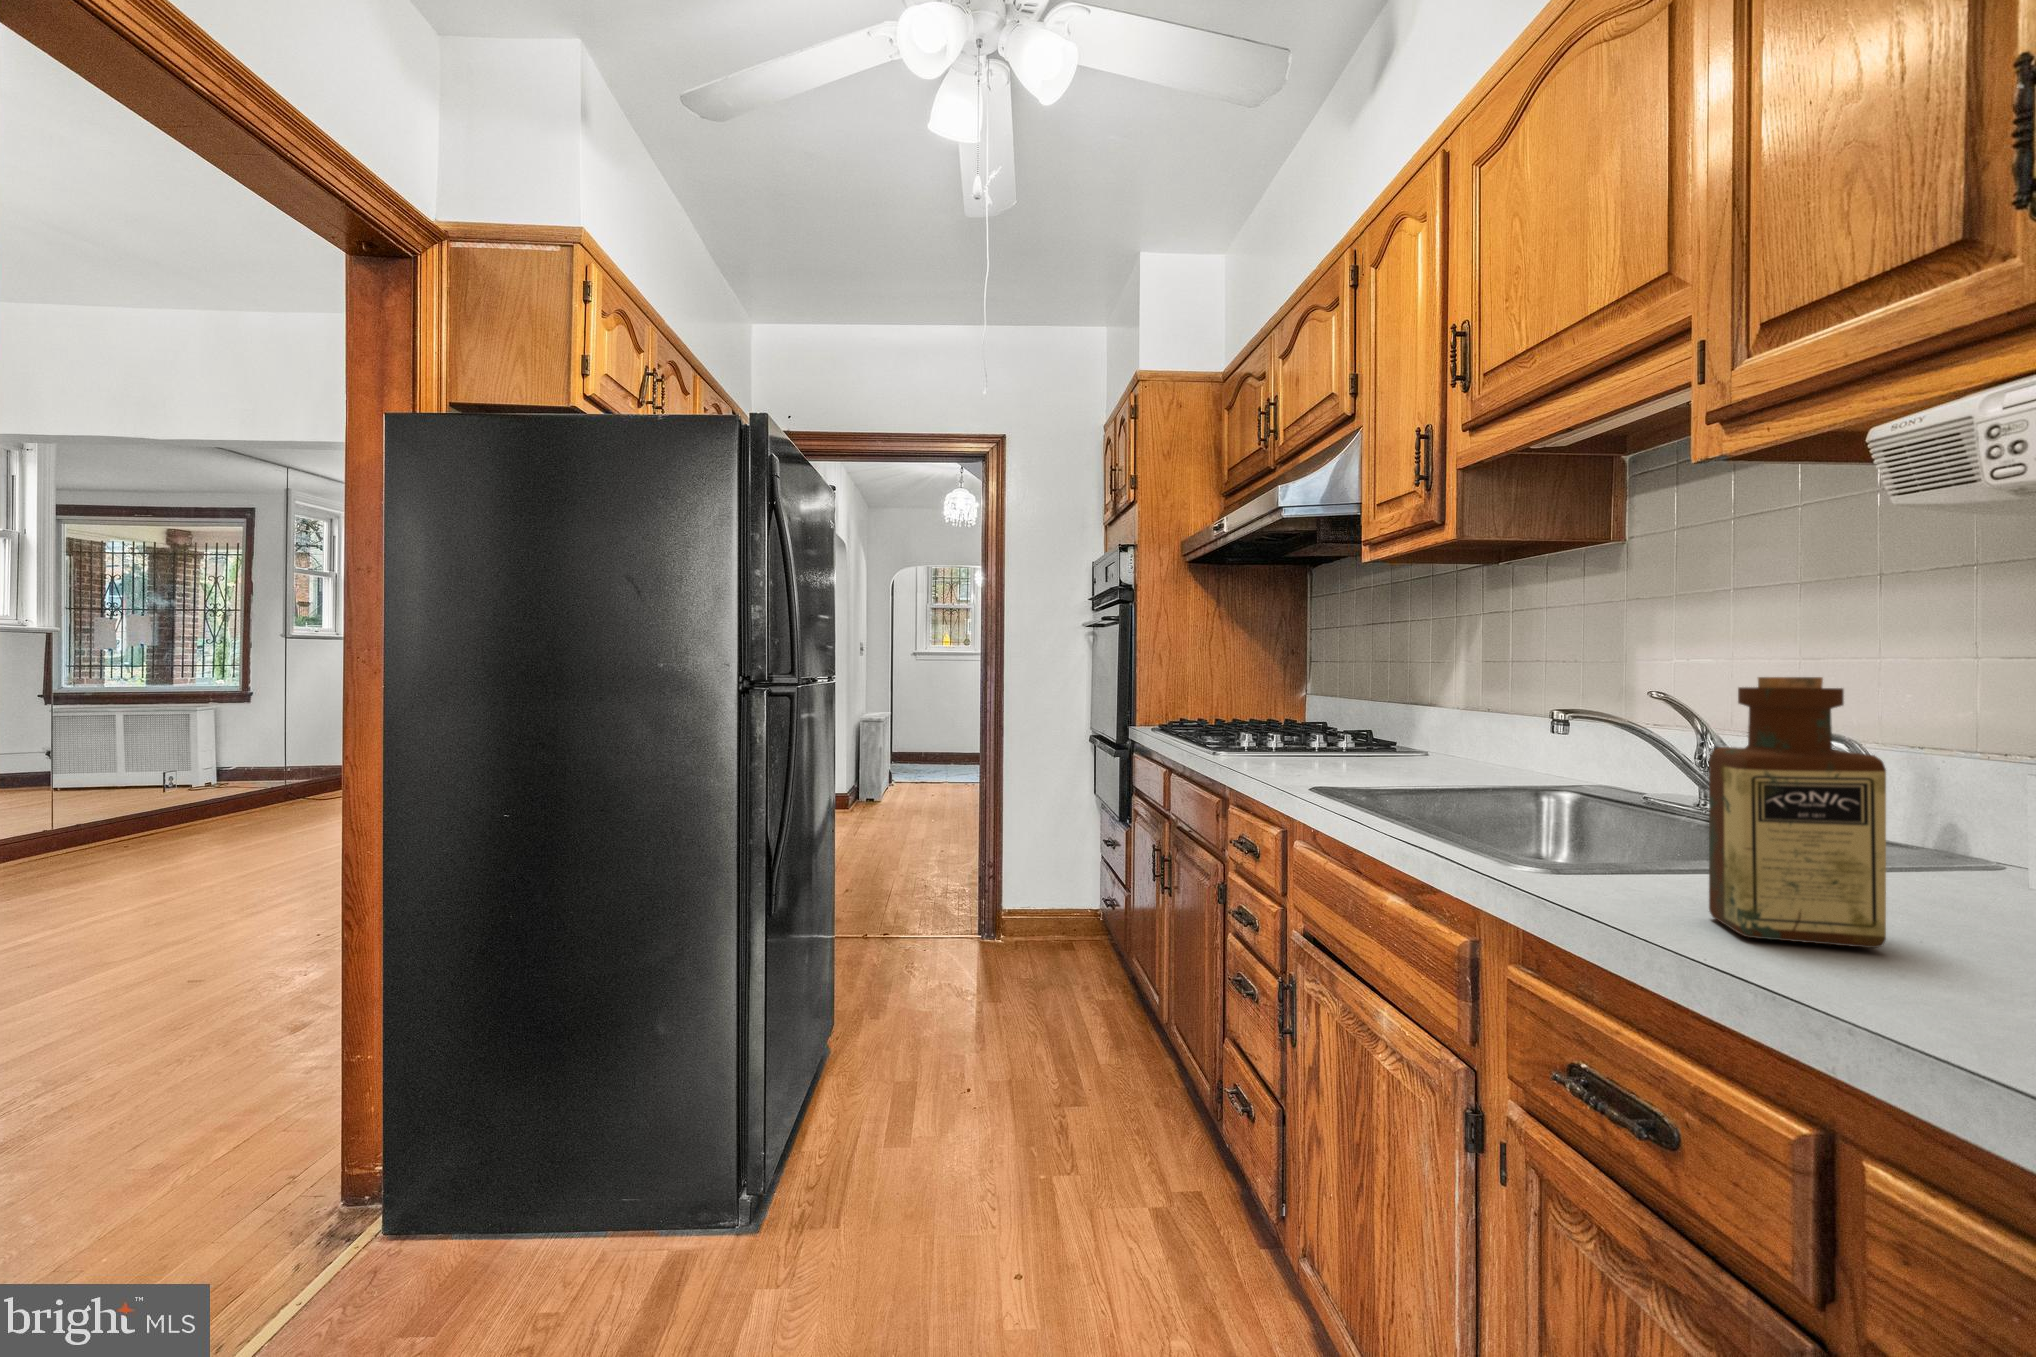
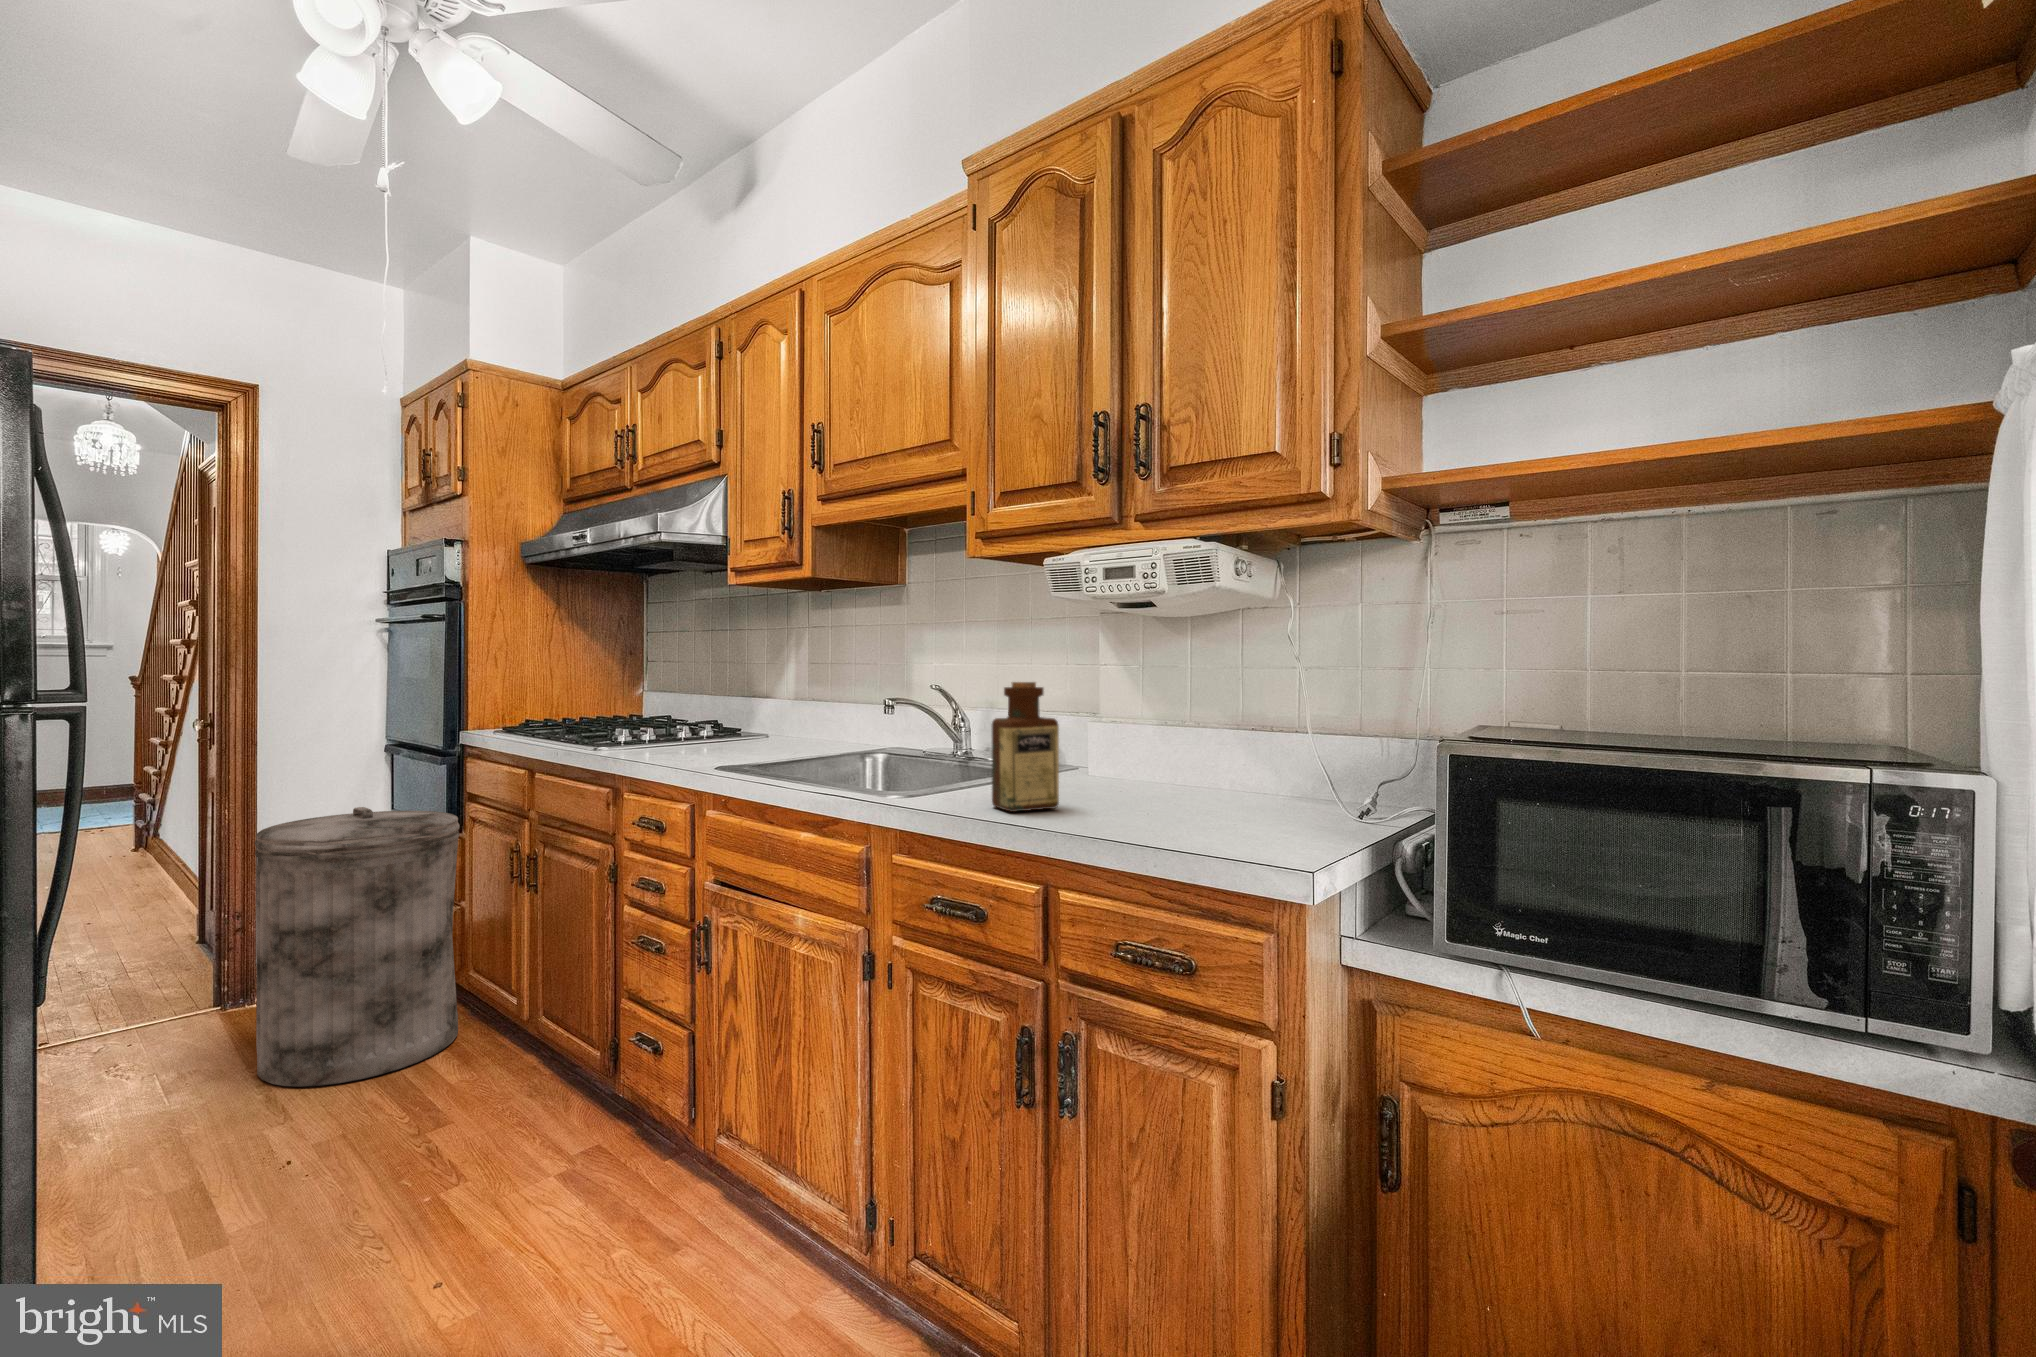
trash can: none [974,792,1123,1041] -> present [255,807,460,1087]

